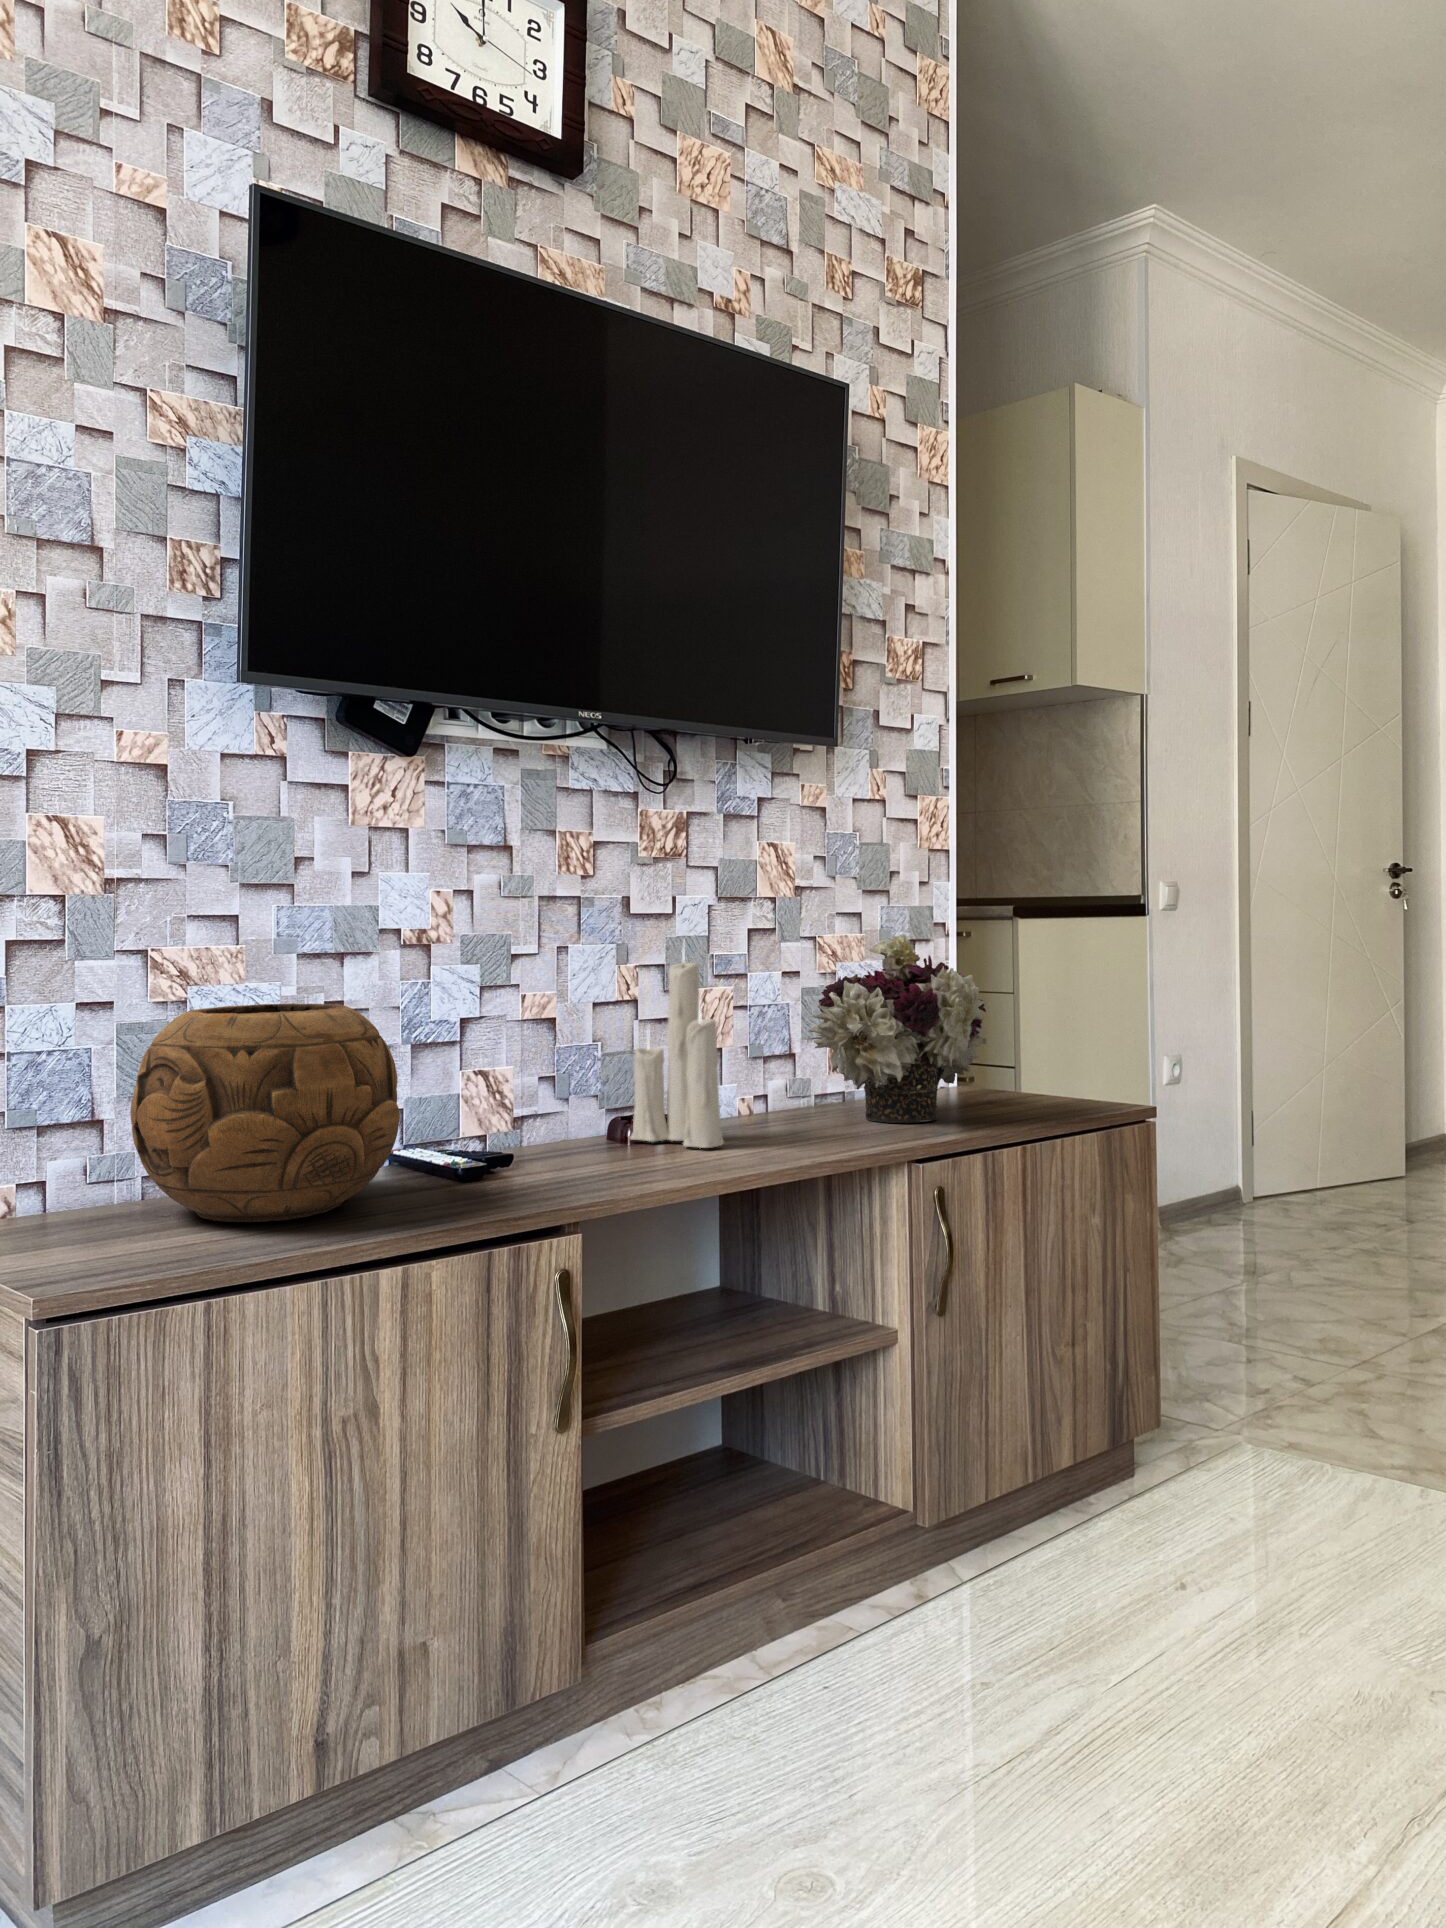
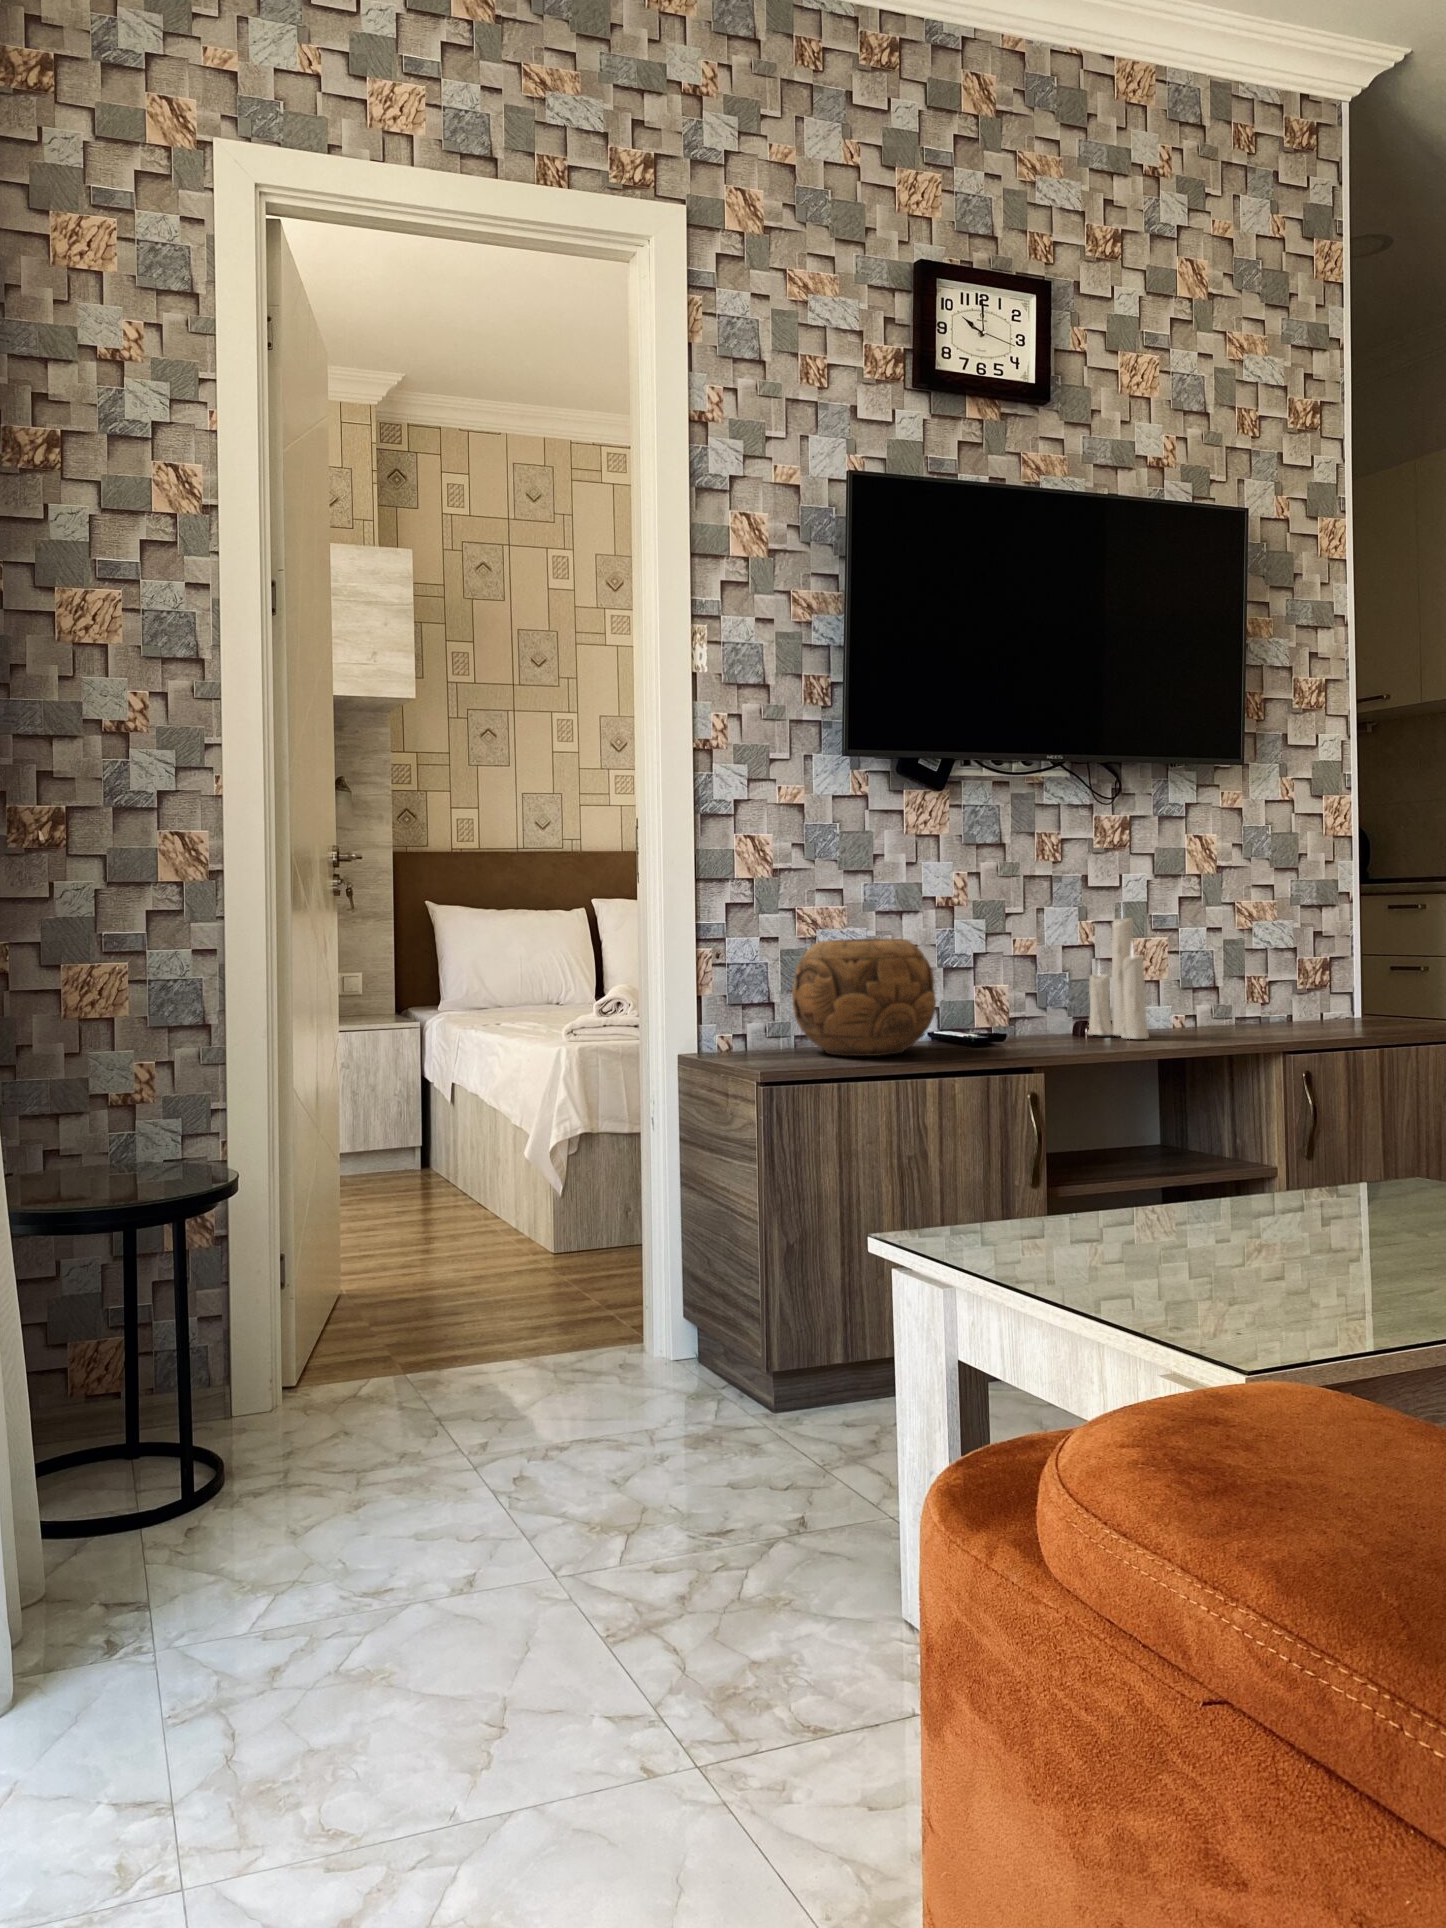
flower arrangement: present [809,934,987,1123] -> none [1219,900,1362,1033]

